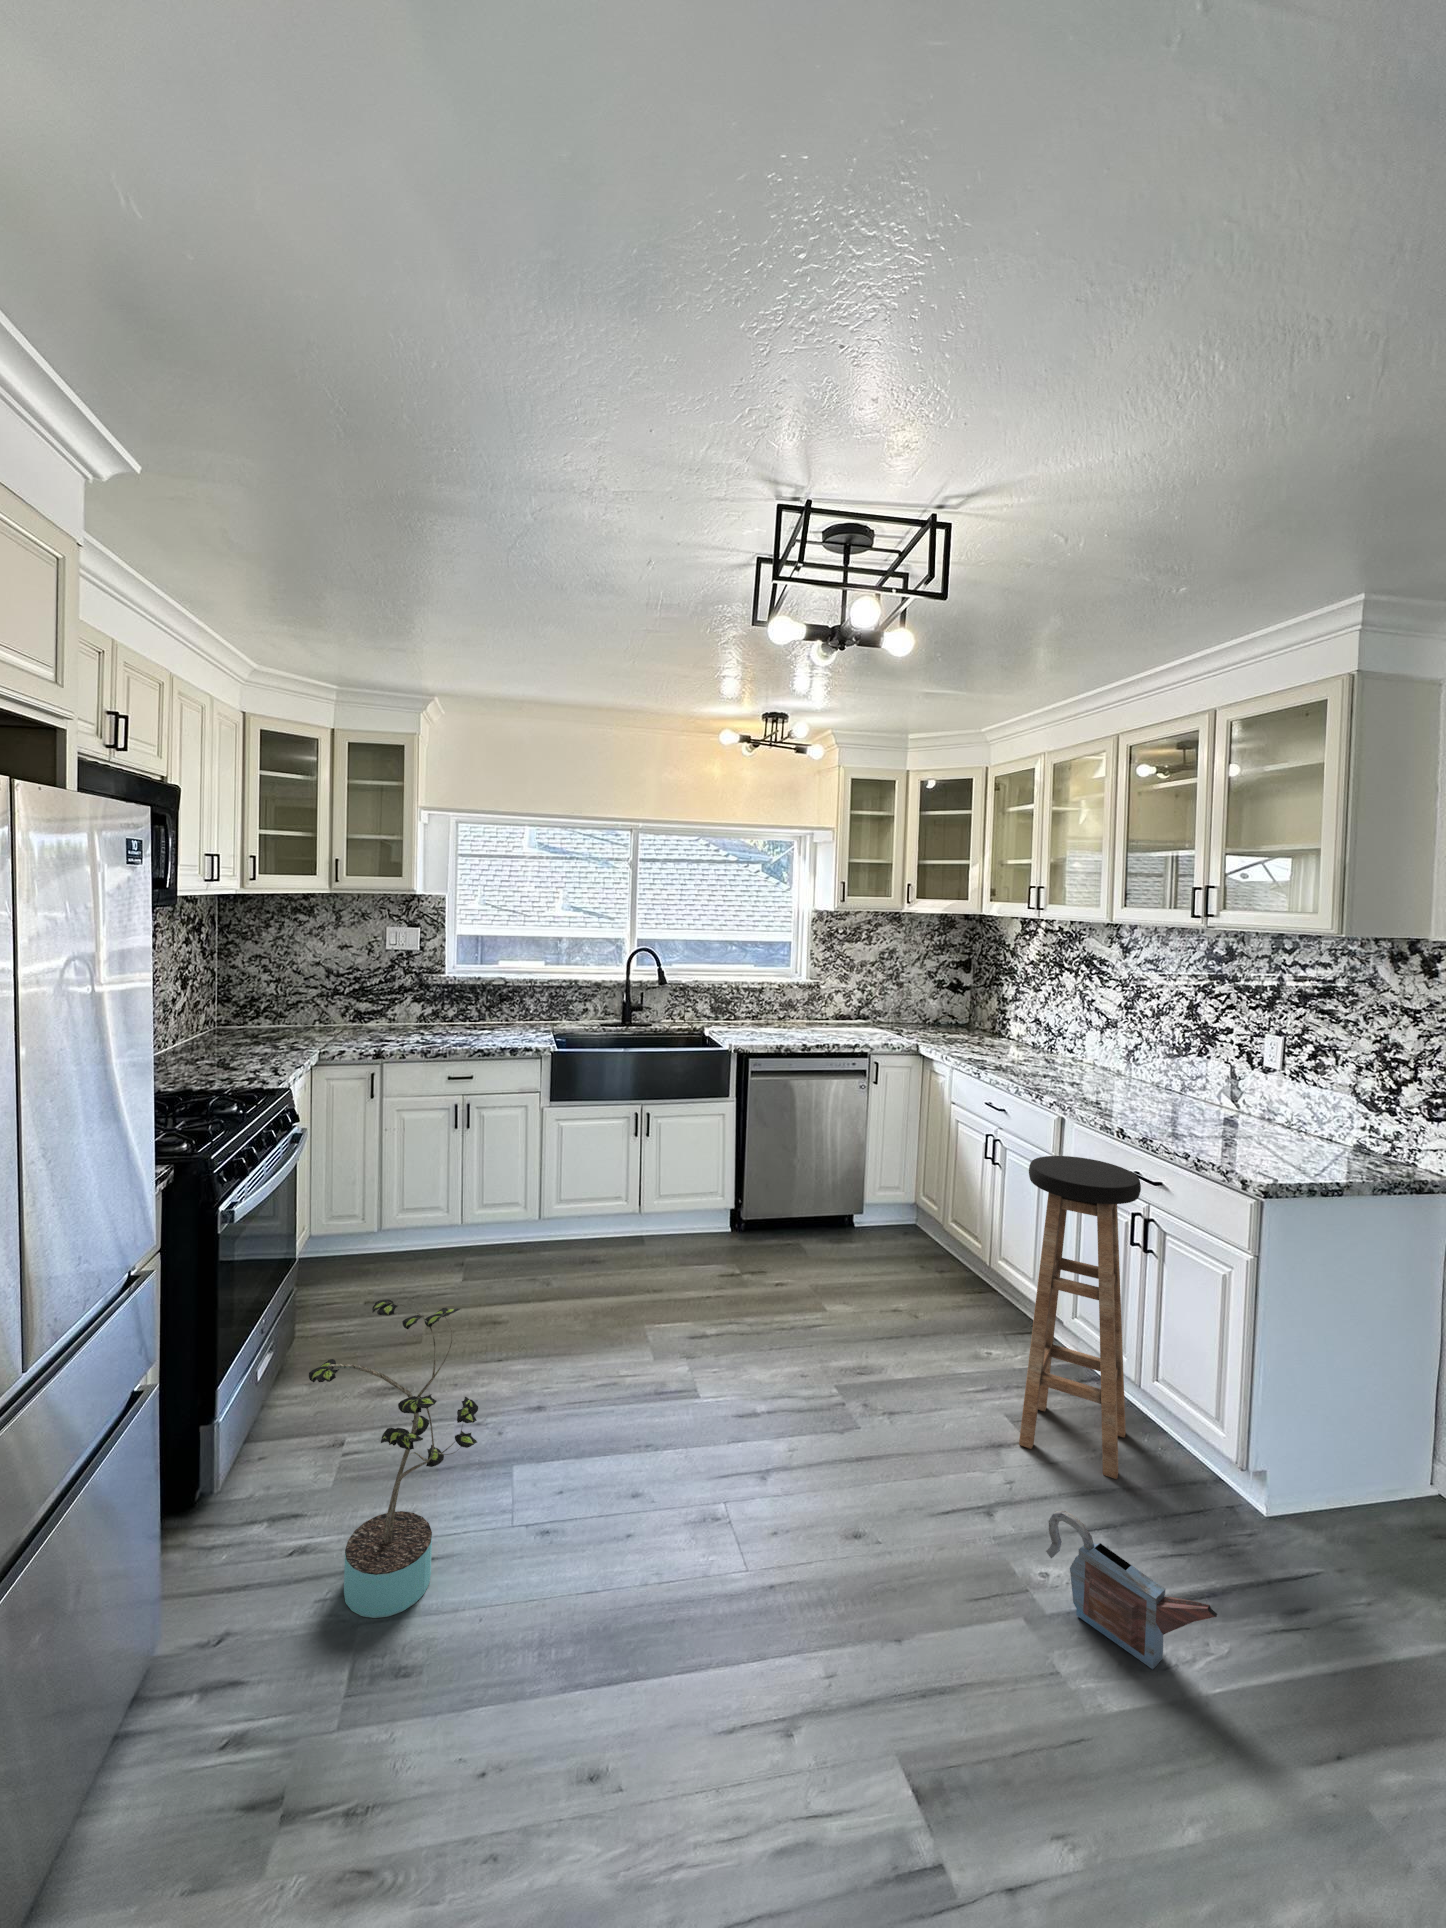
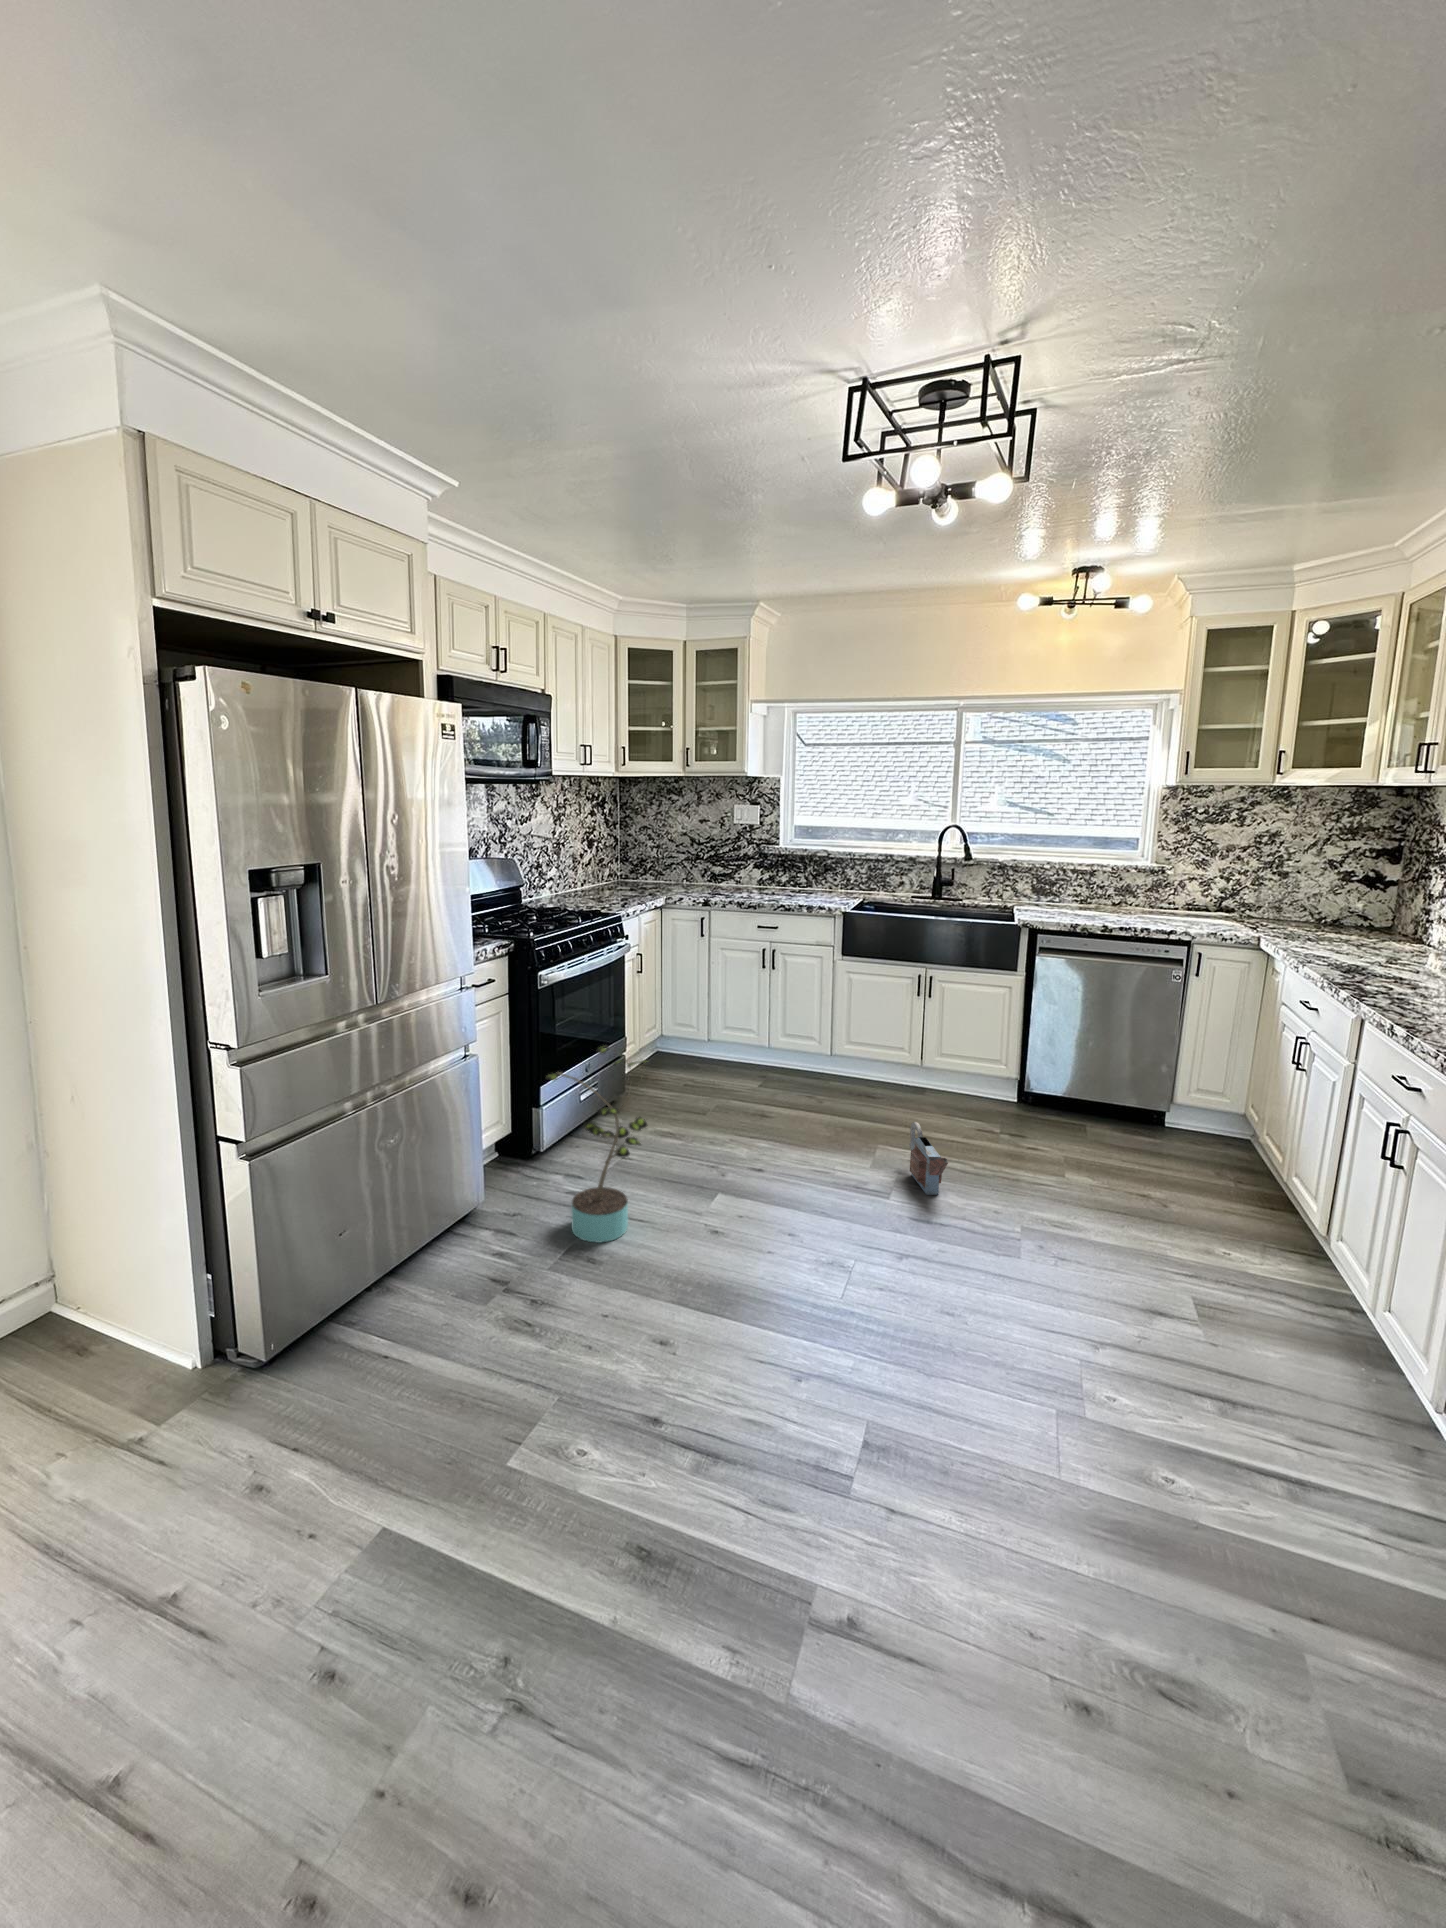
bar stool: present [1019,1156,1141,1479] -> none [1185,1040,1371,1381]
watering can: present [1046,1511,1217,1669] -> present [909,1122,948,1195]

